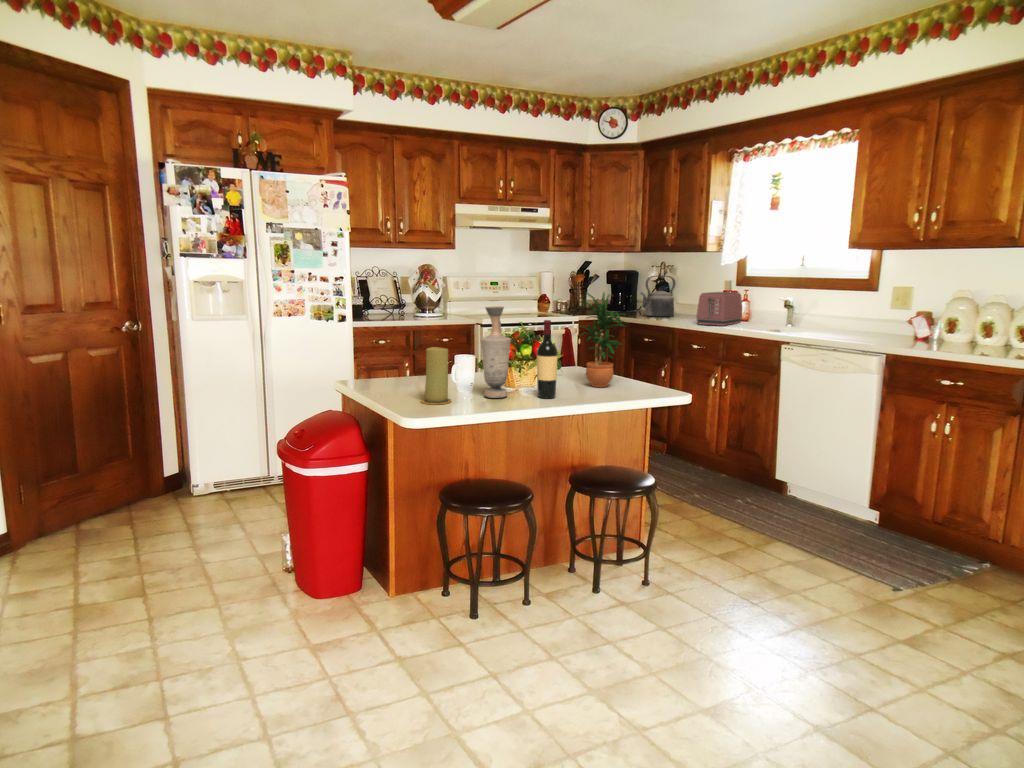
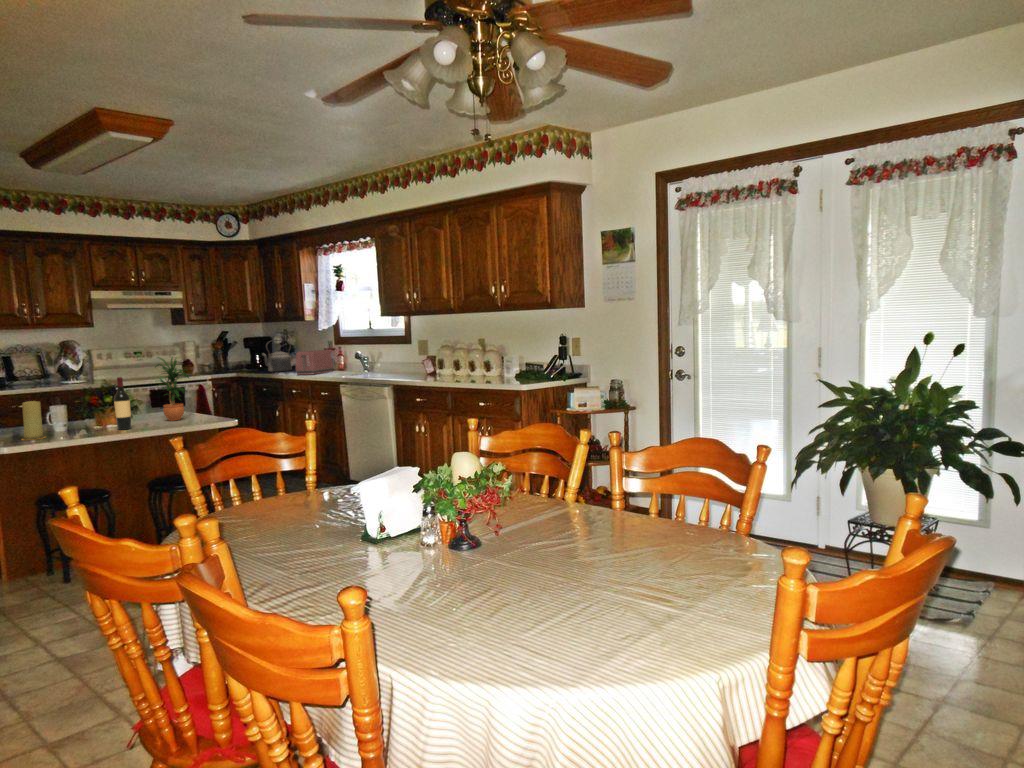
vase: present [480,306,511,398] -> none [68,370,94,433]

